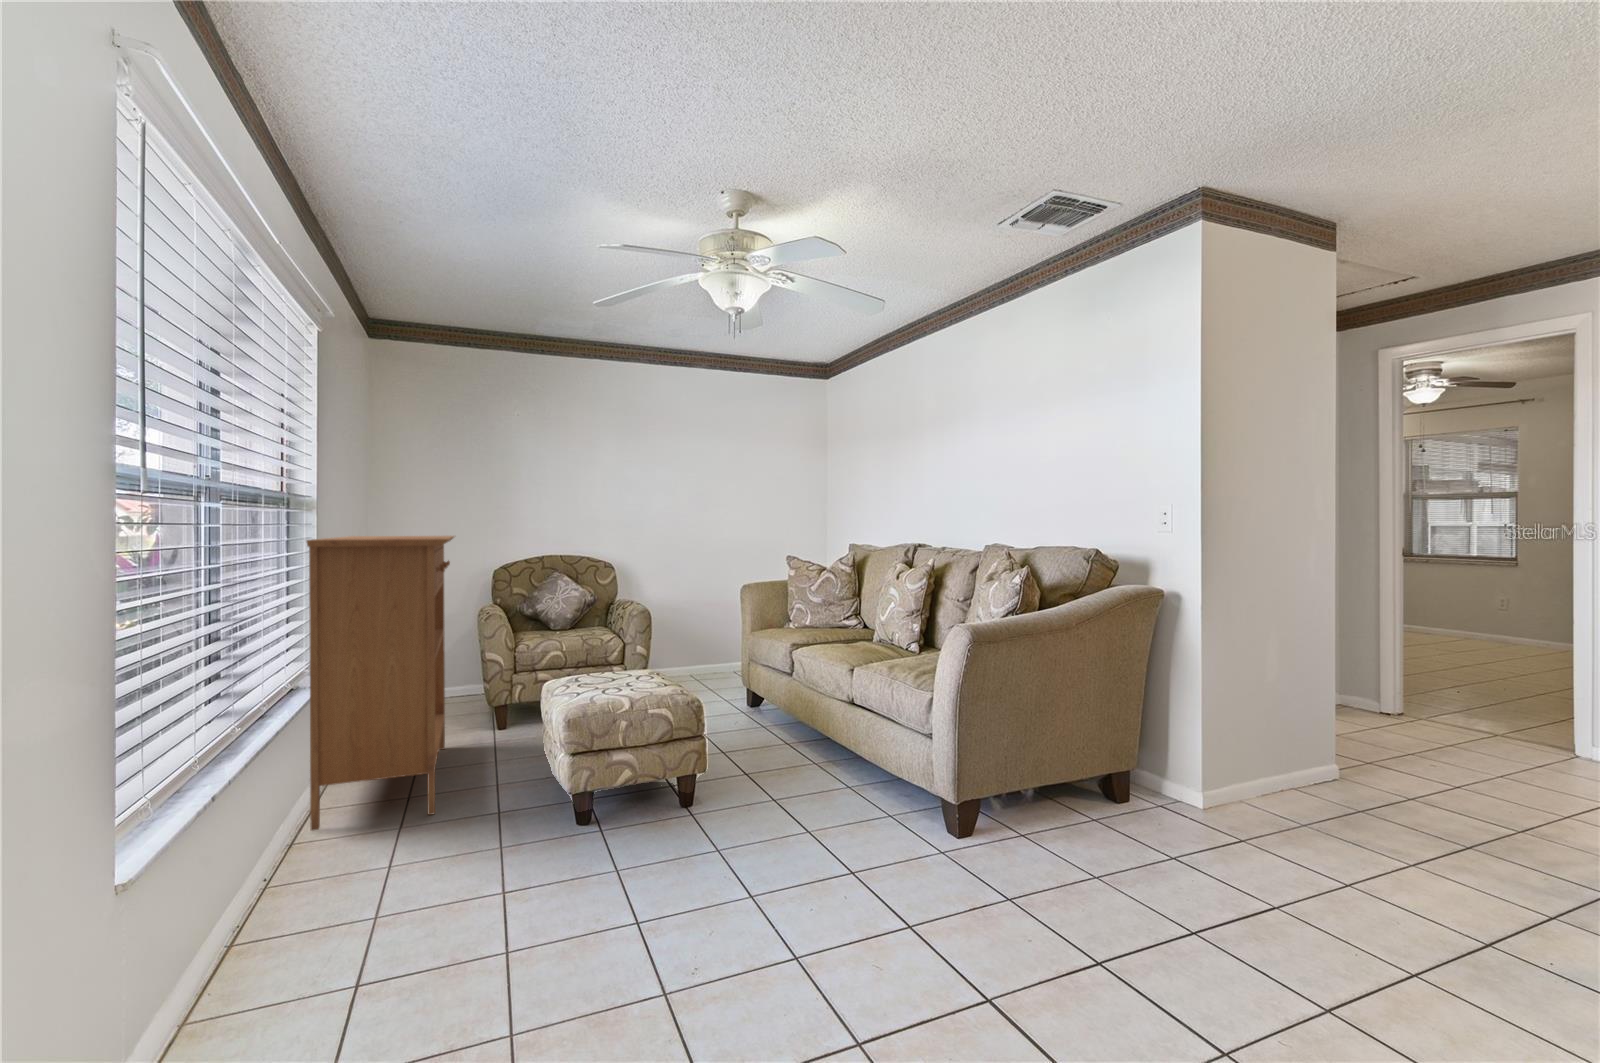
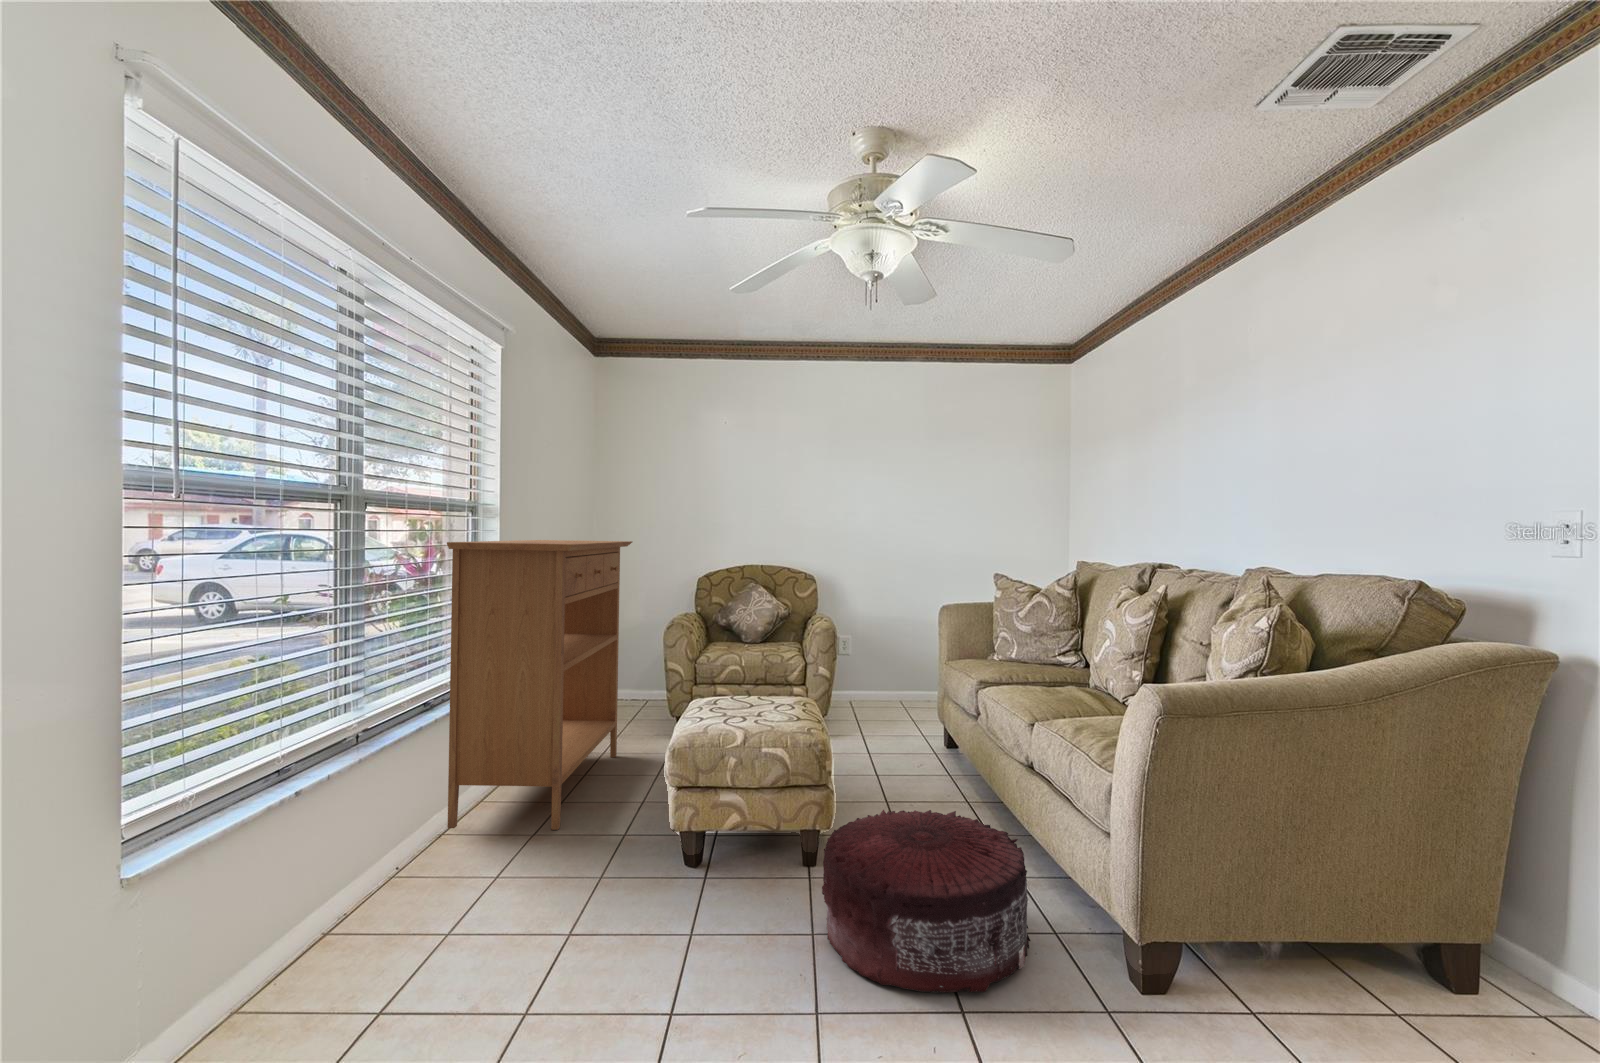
pouf: none [726,739,882,866] -> present [822,810,1030,993]

